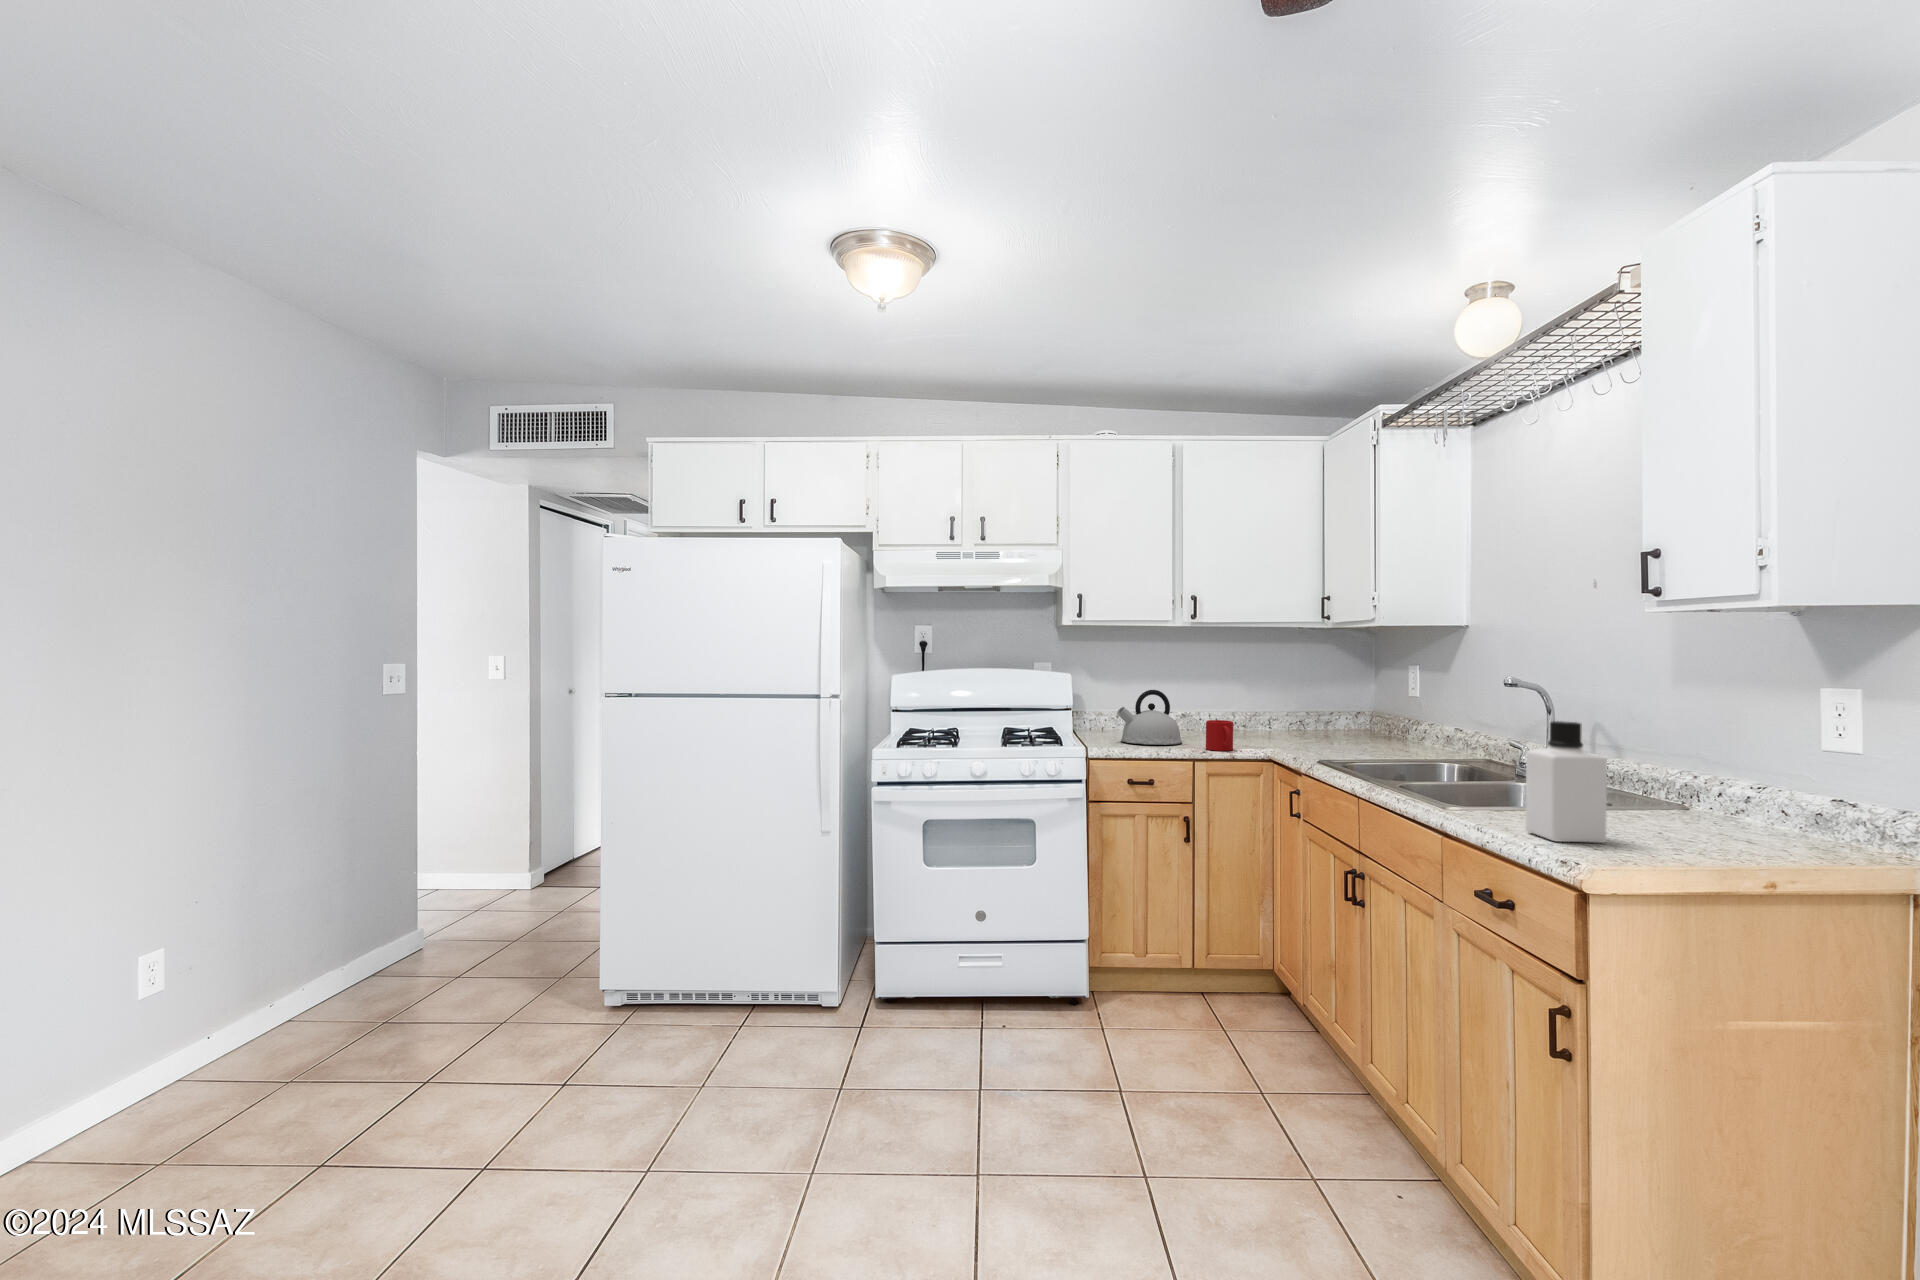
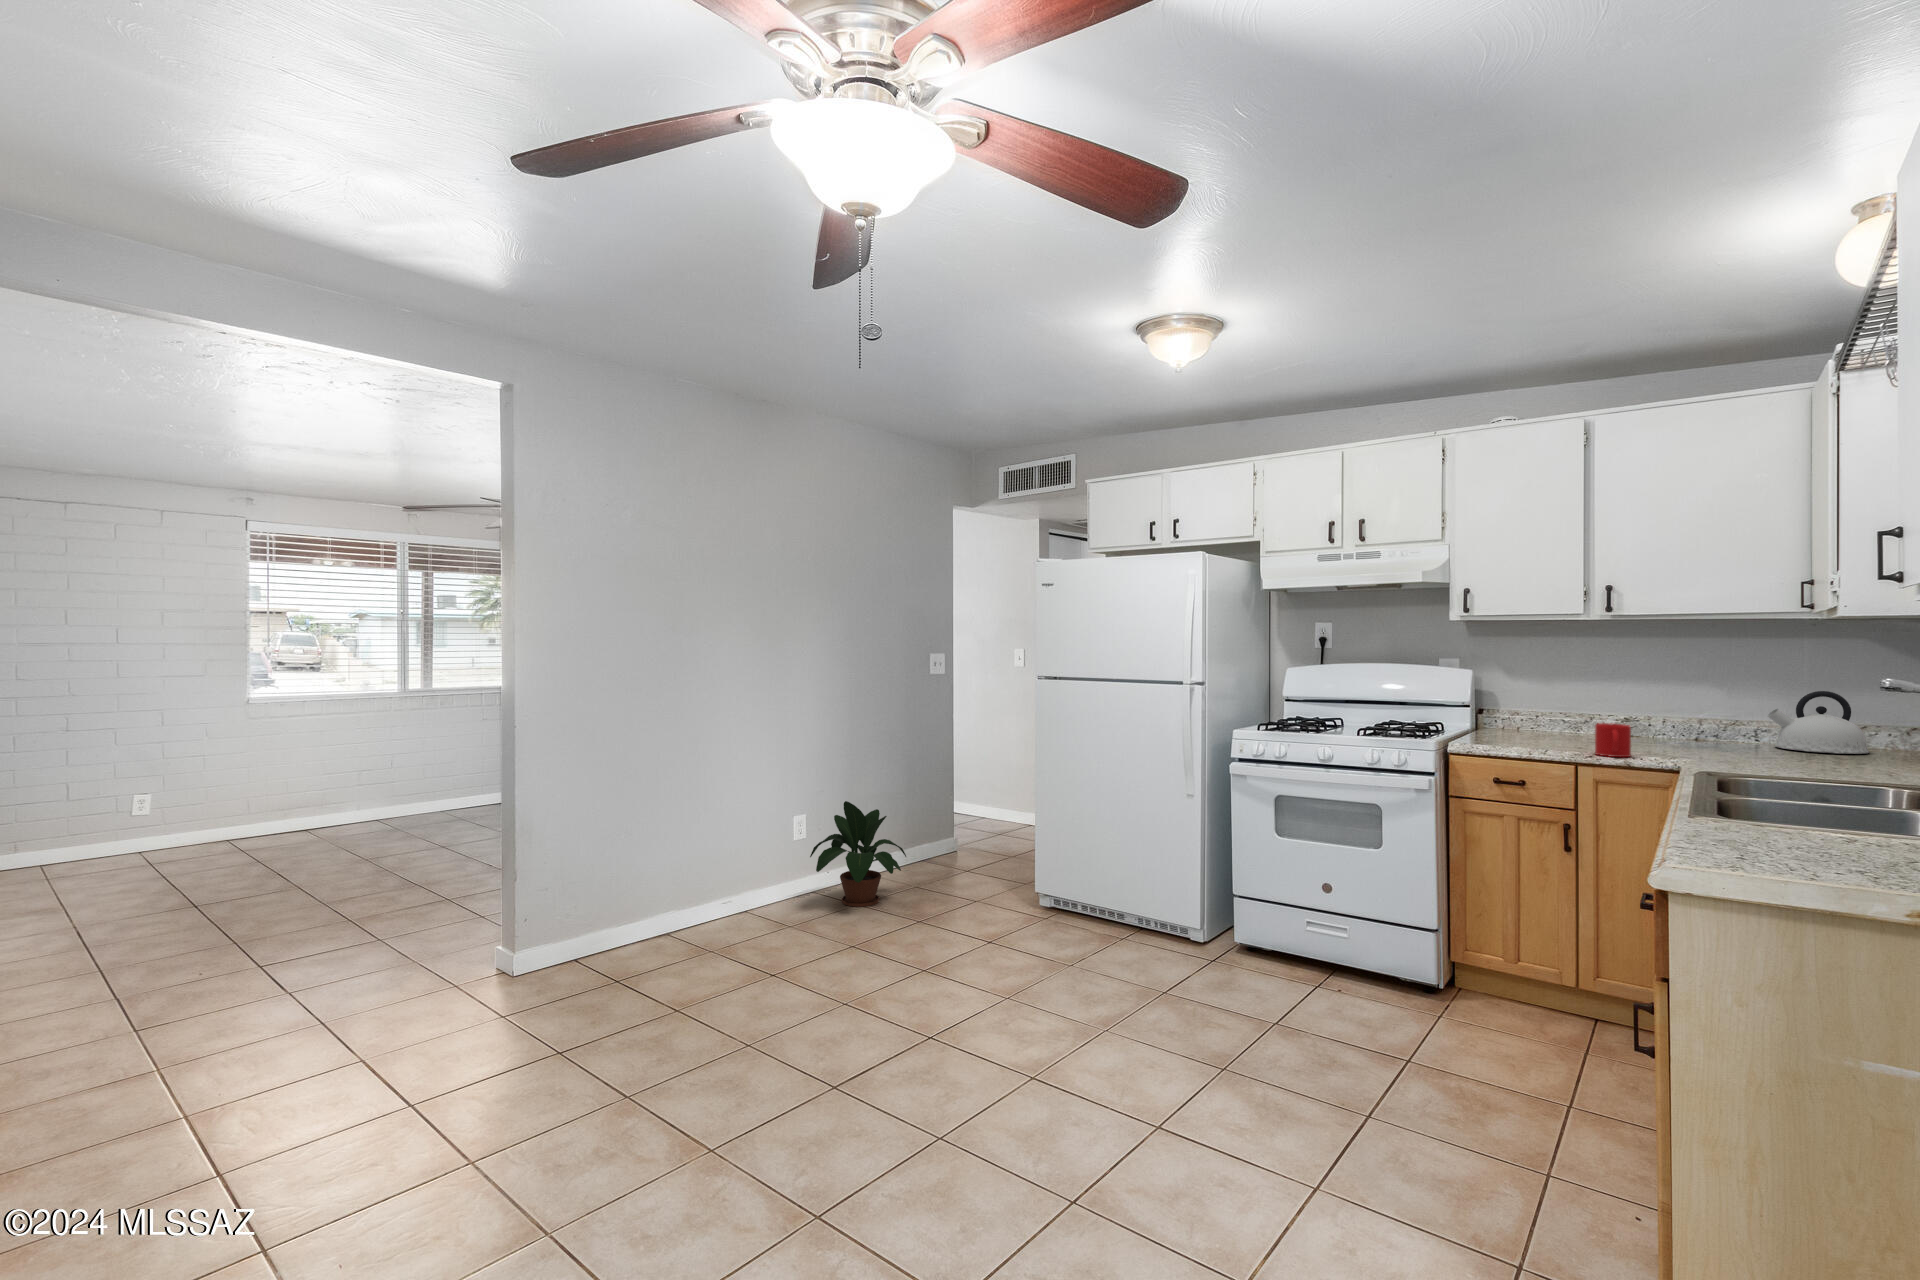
kettle: present [1117,690,1182,745] -> present [1768,691,1869,754]
bottle: present [1526,721,1607,843] -> none [1708,727,1781,857]
potted plant: none [169,913,370,1090] -> present [810,801,906,907]

